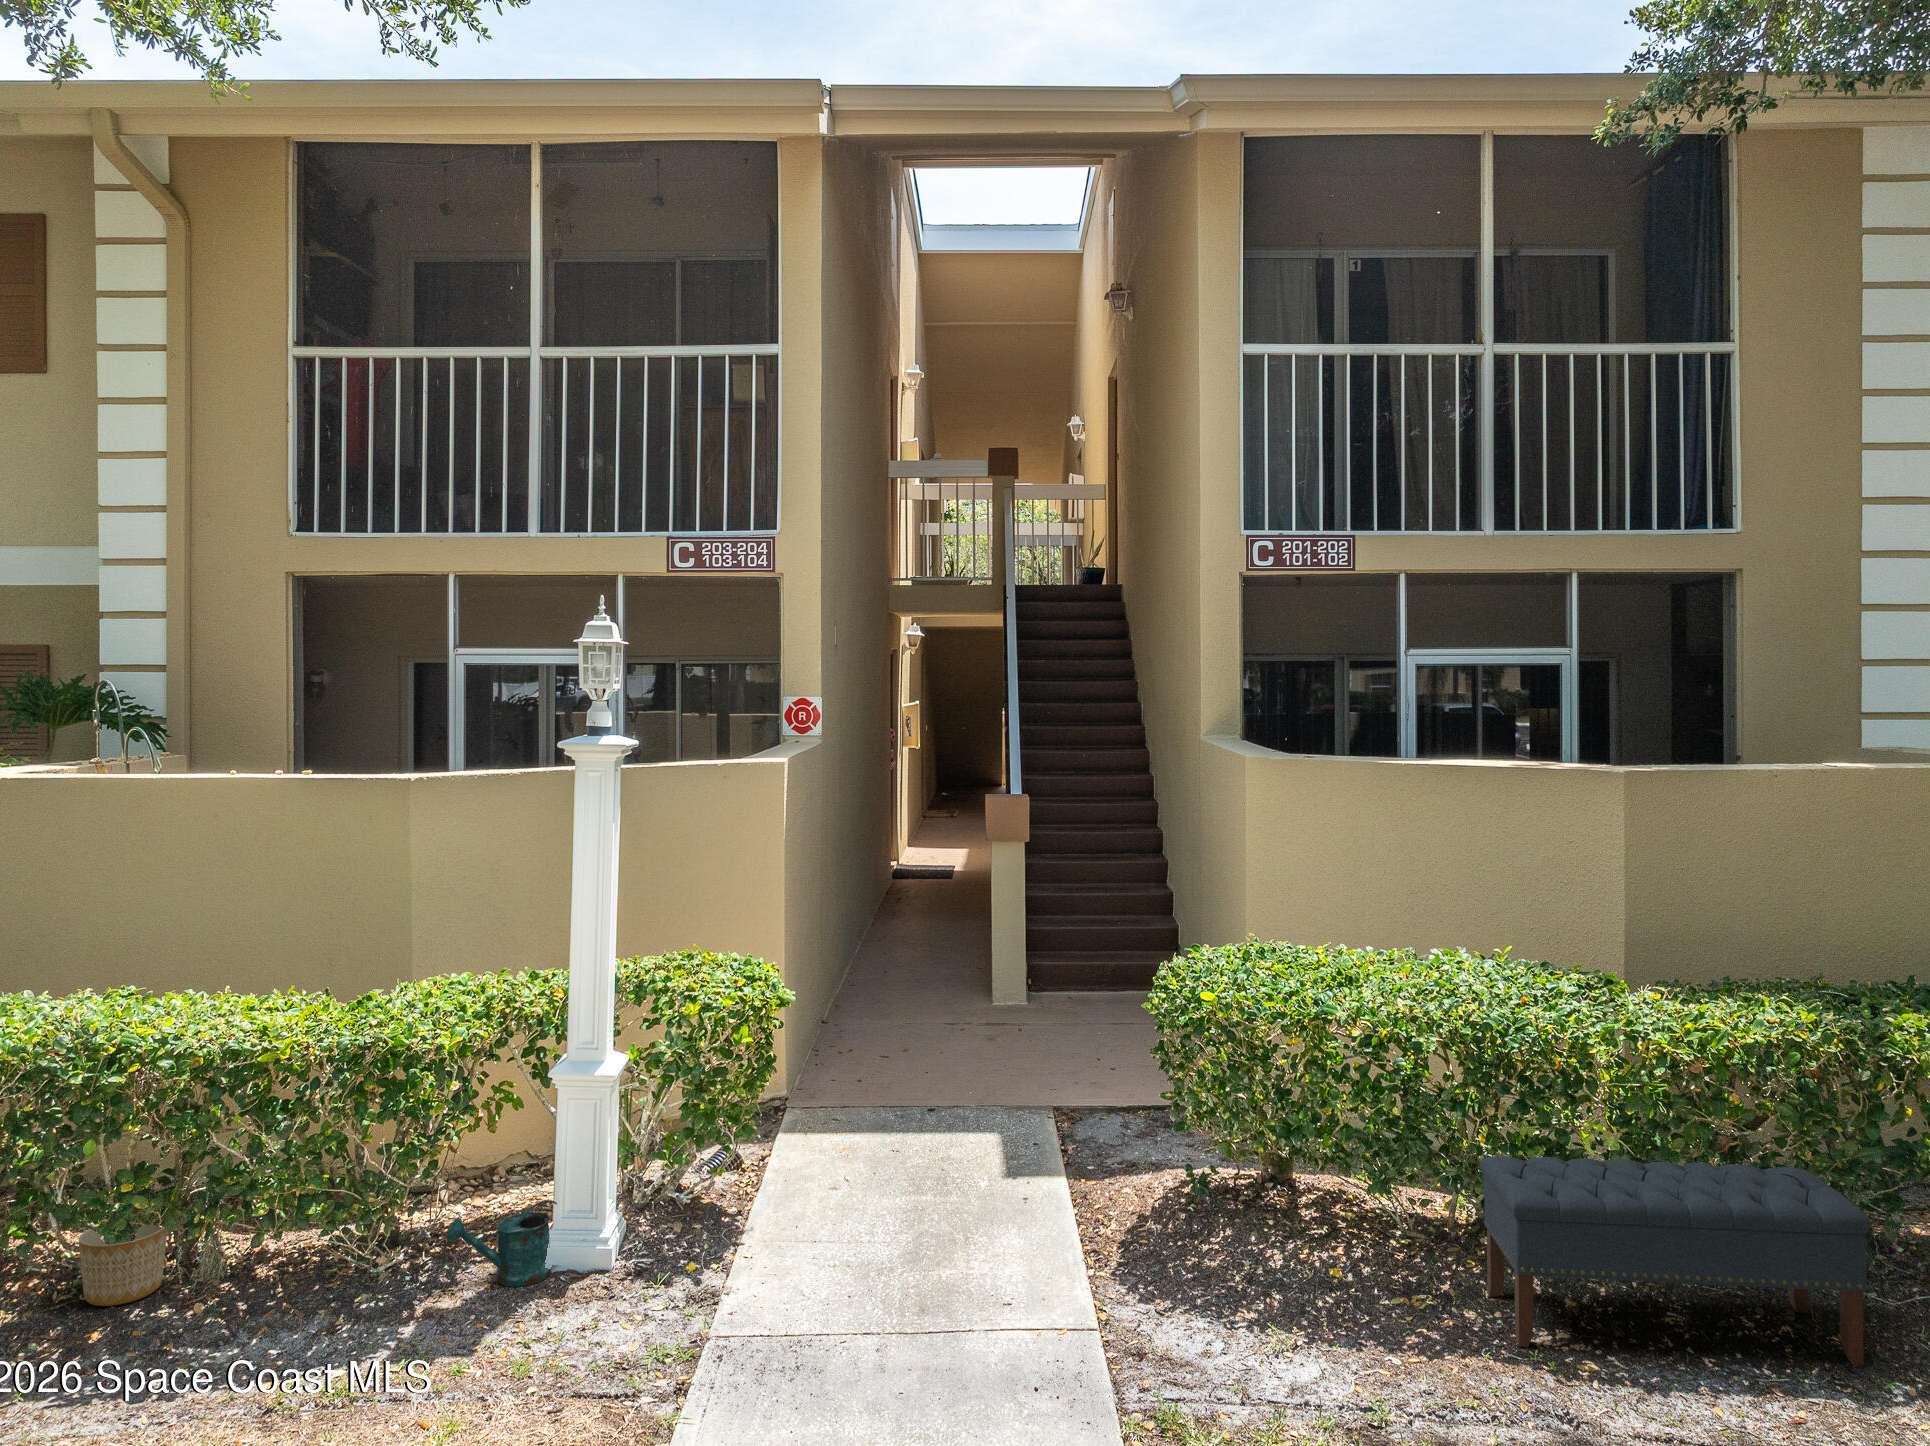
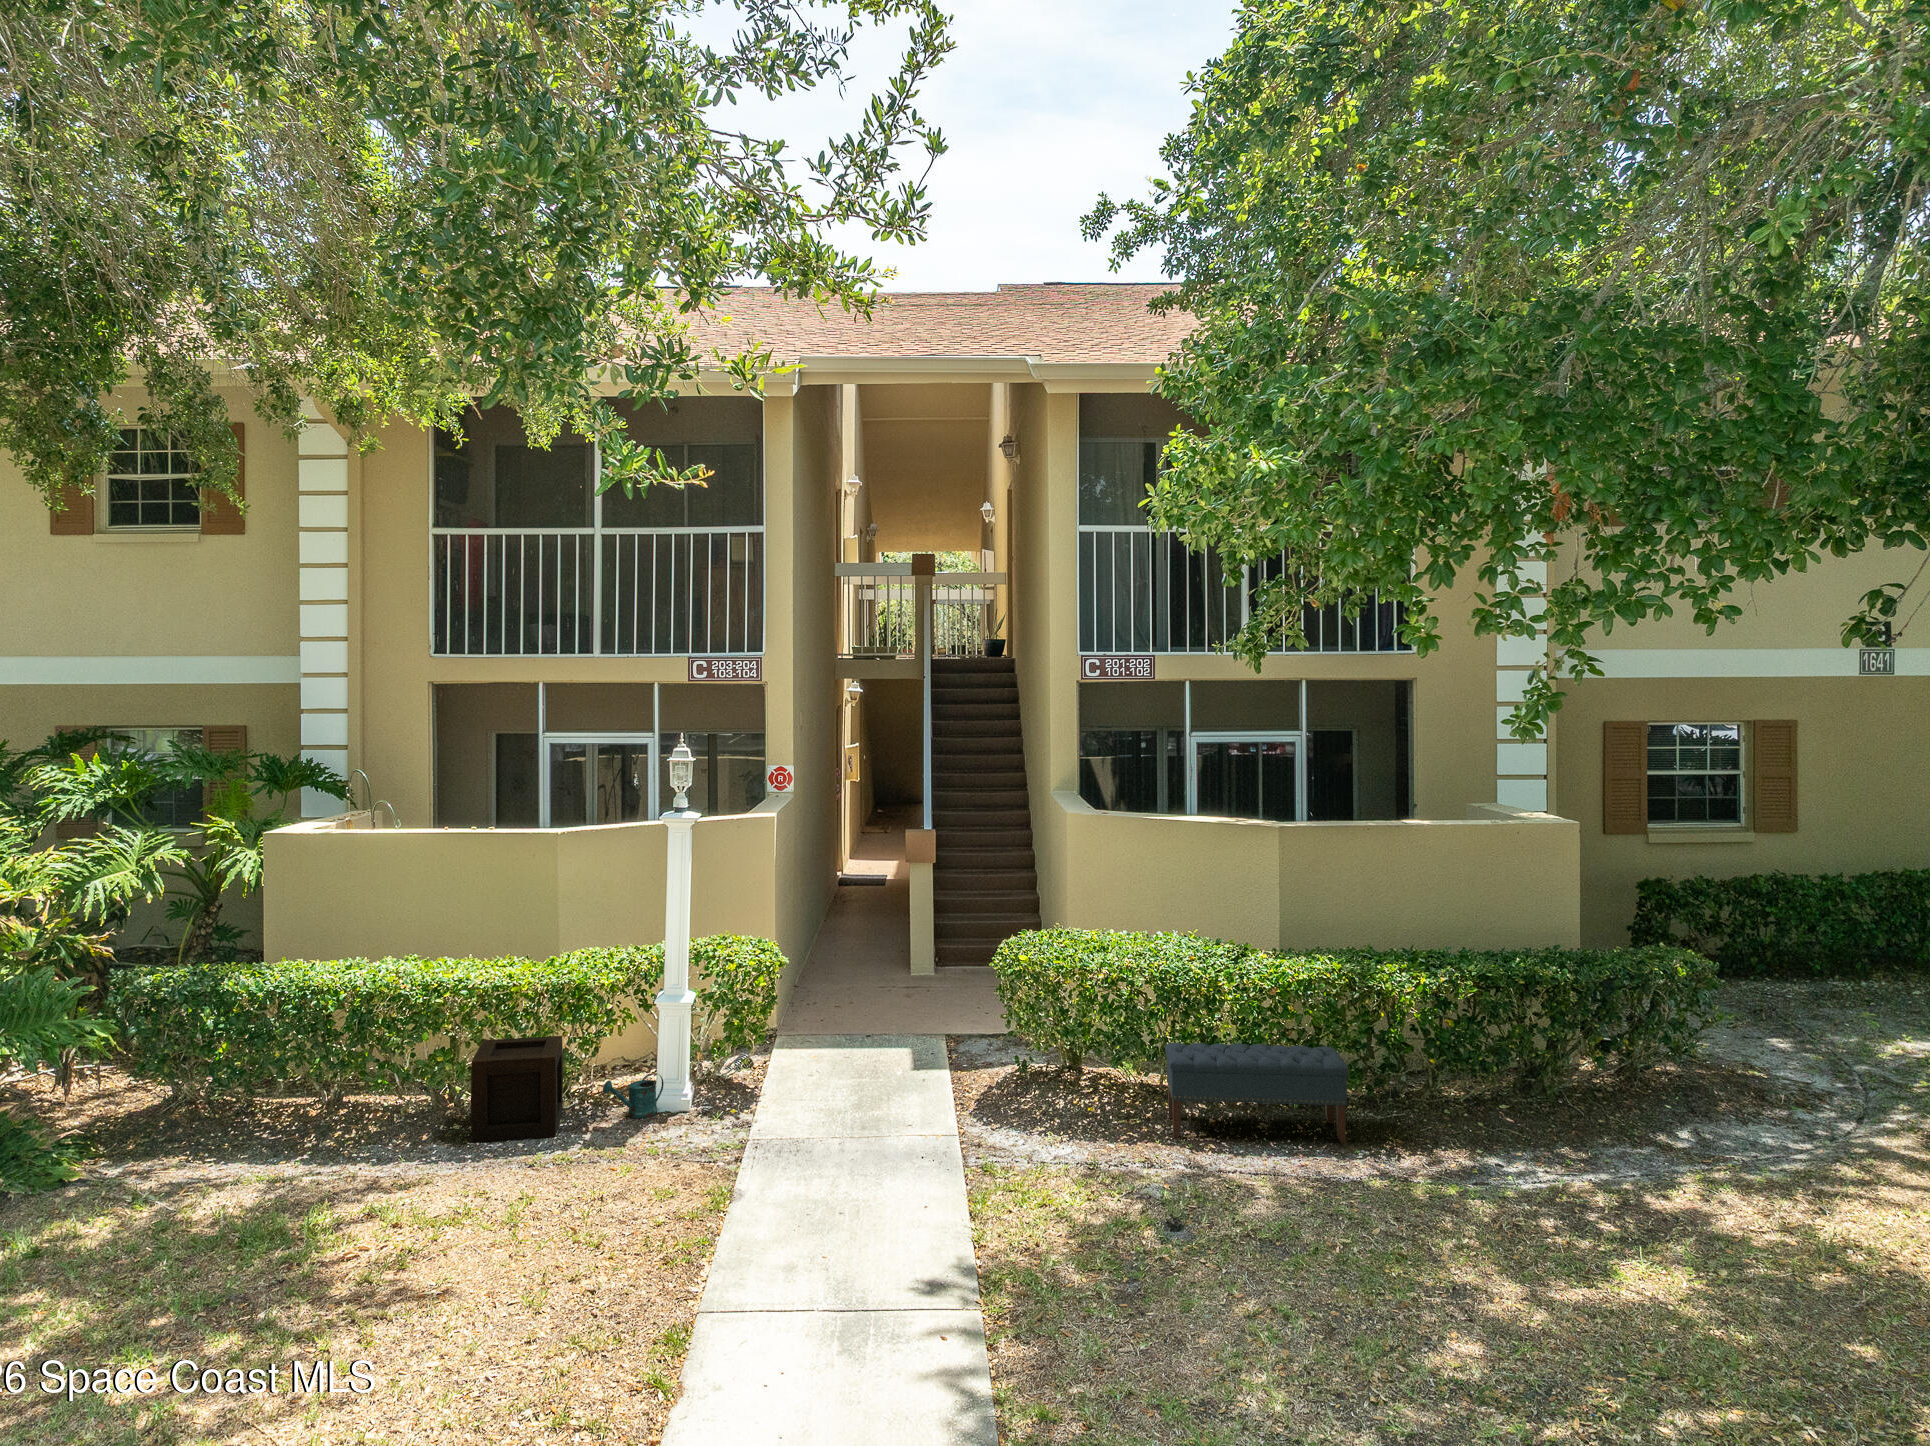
wooden crate: none [175,1132,384,1347] -> present [471,1036,563,1143]
planter: present [79,1225,167,1306] -> none [405,1082,448,1127]

